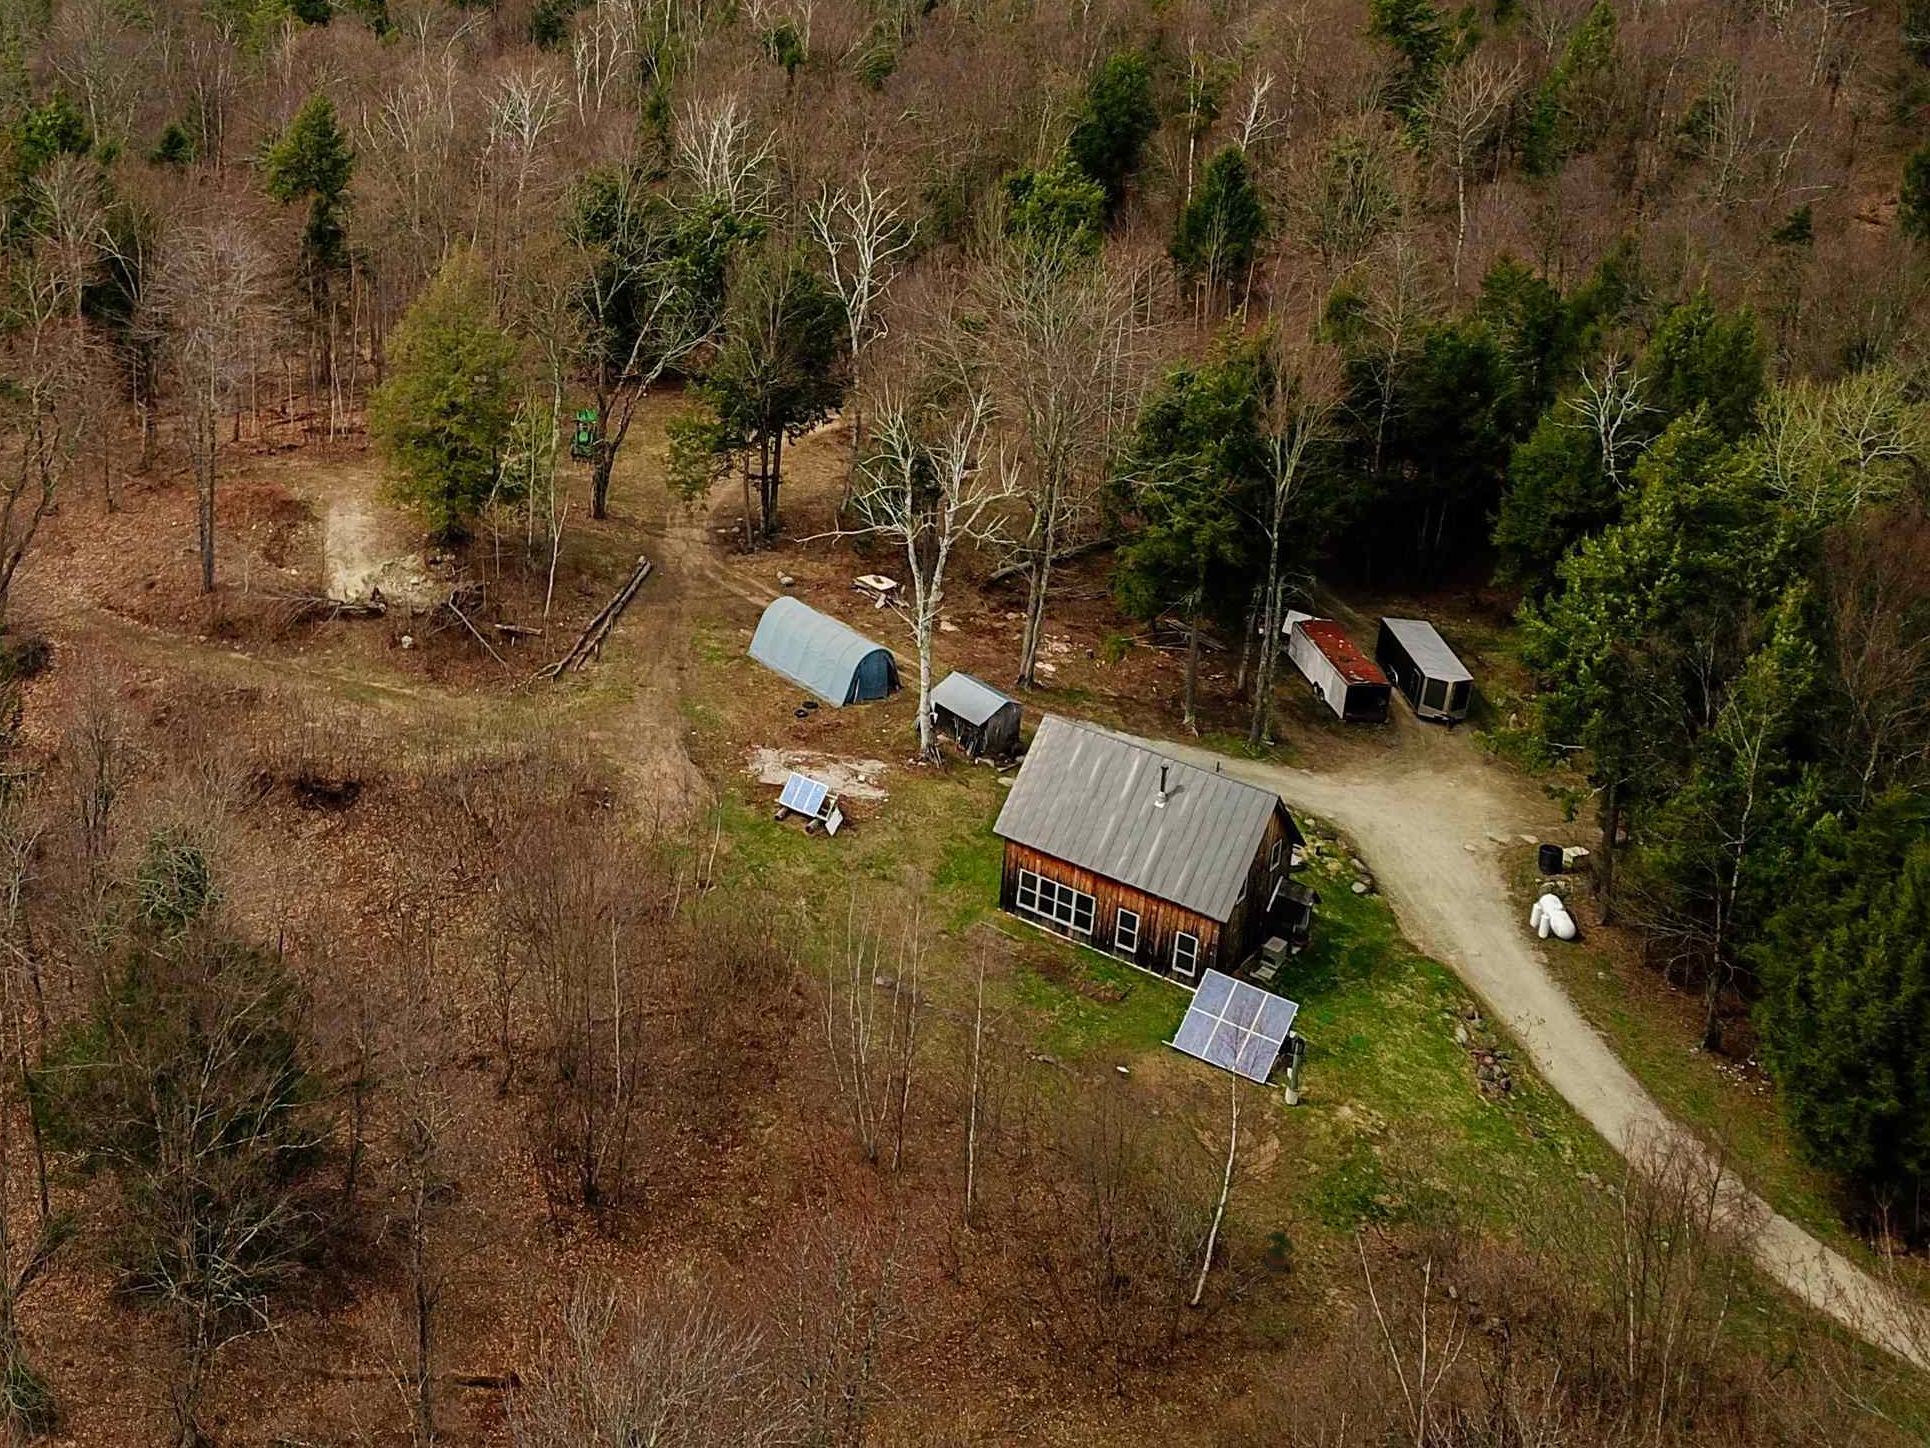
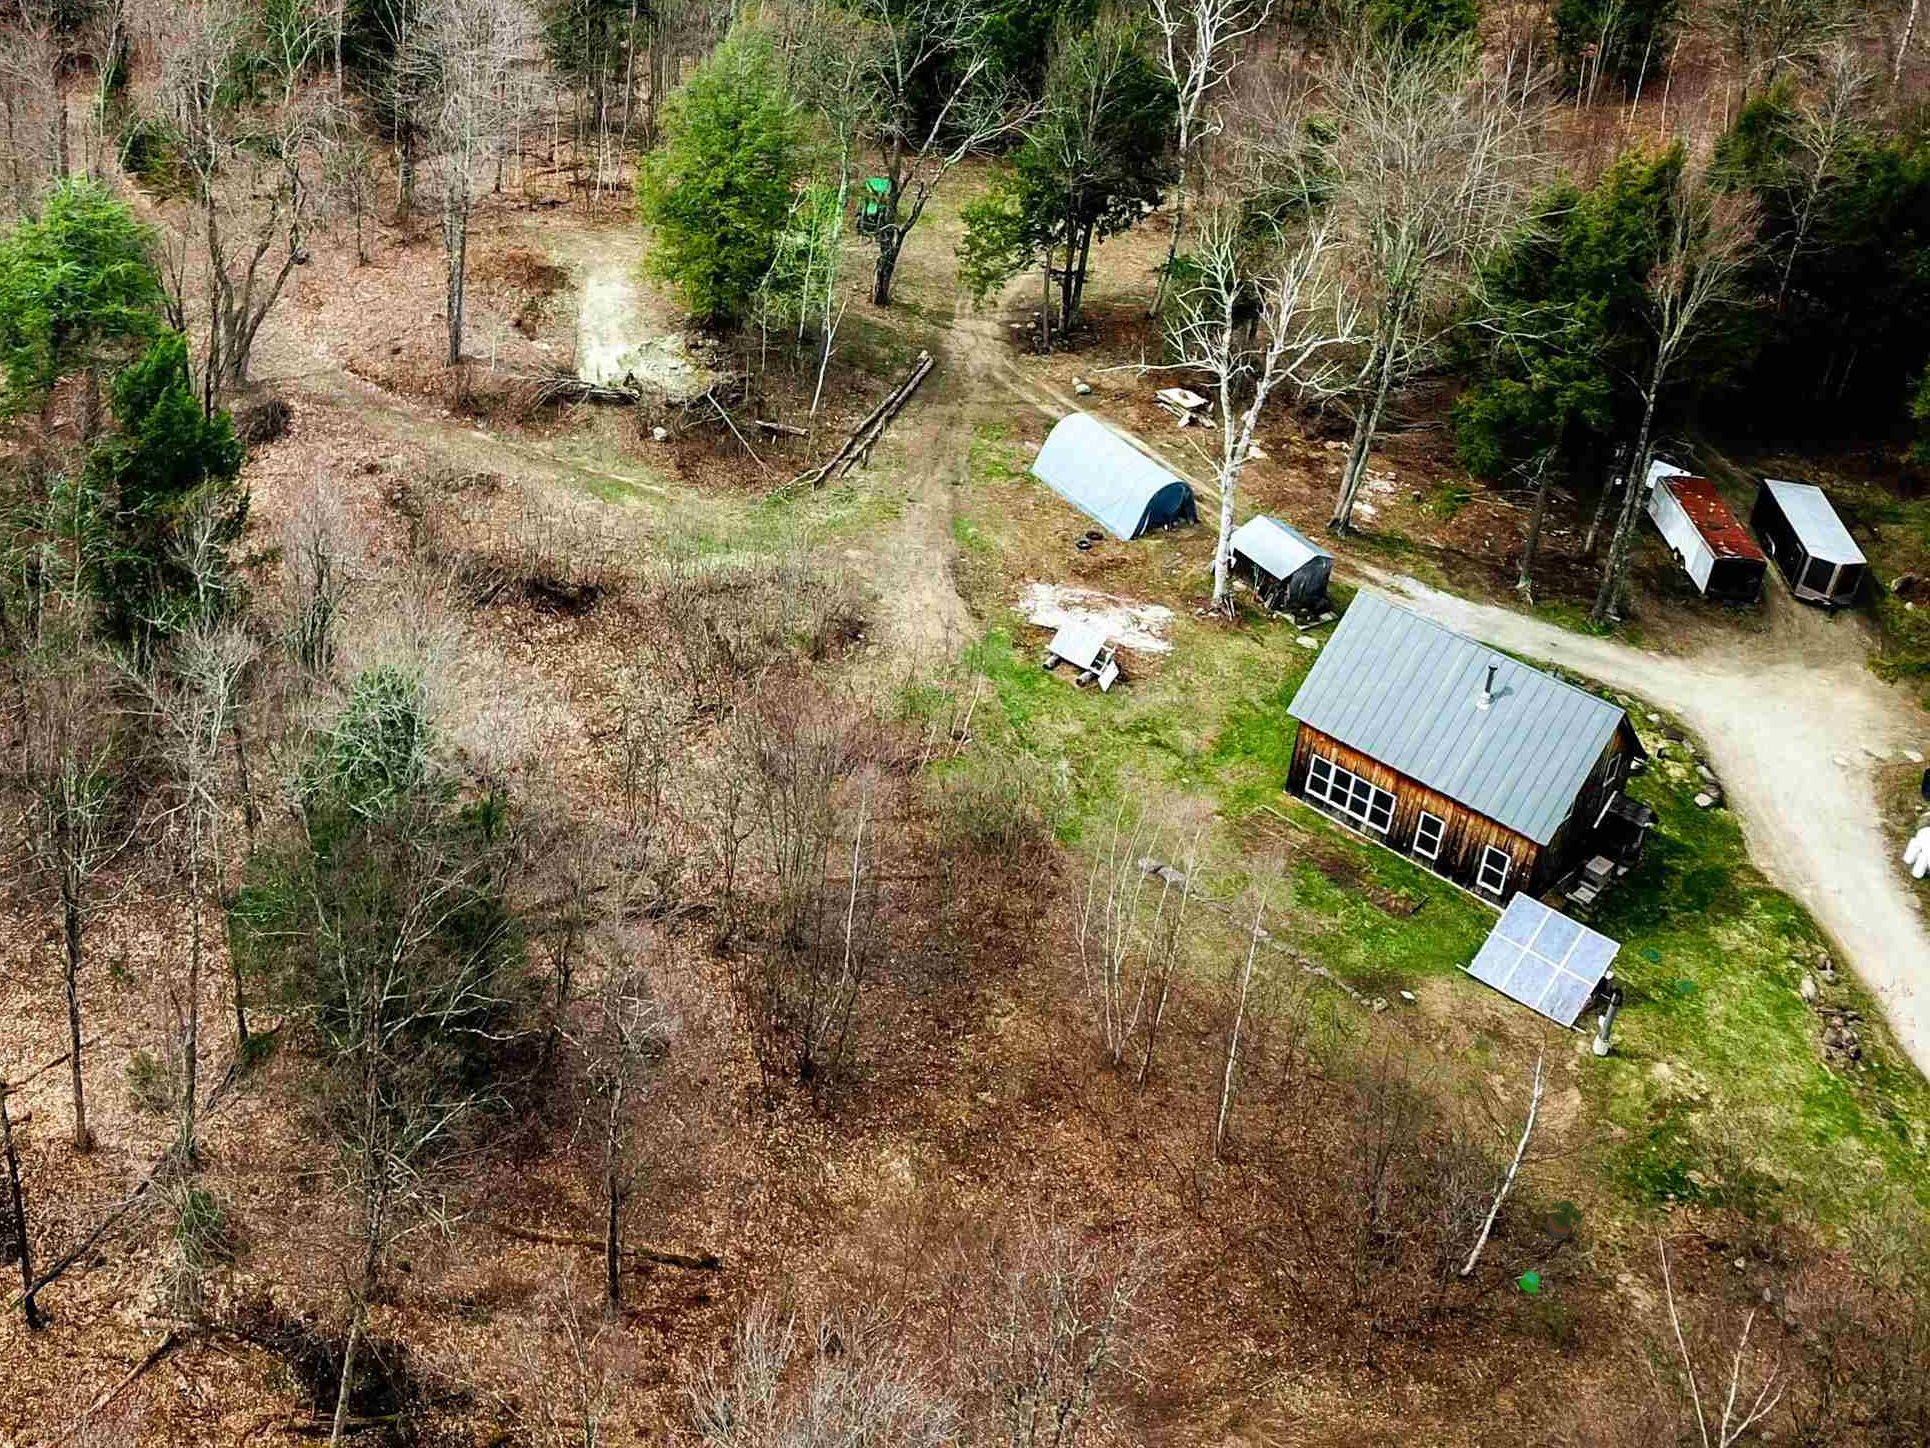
watering can: none [1247,1301,1264,1323] -> present [1520,1271,1539,1293]

